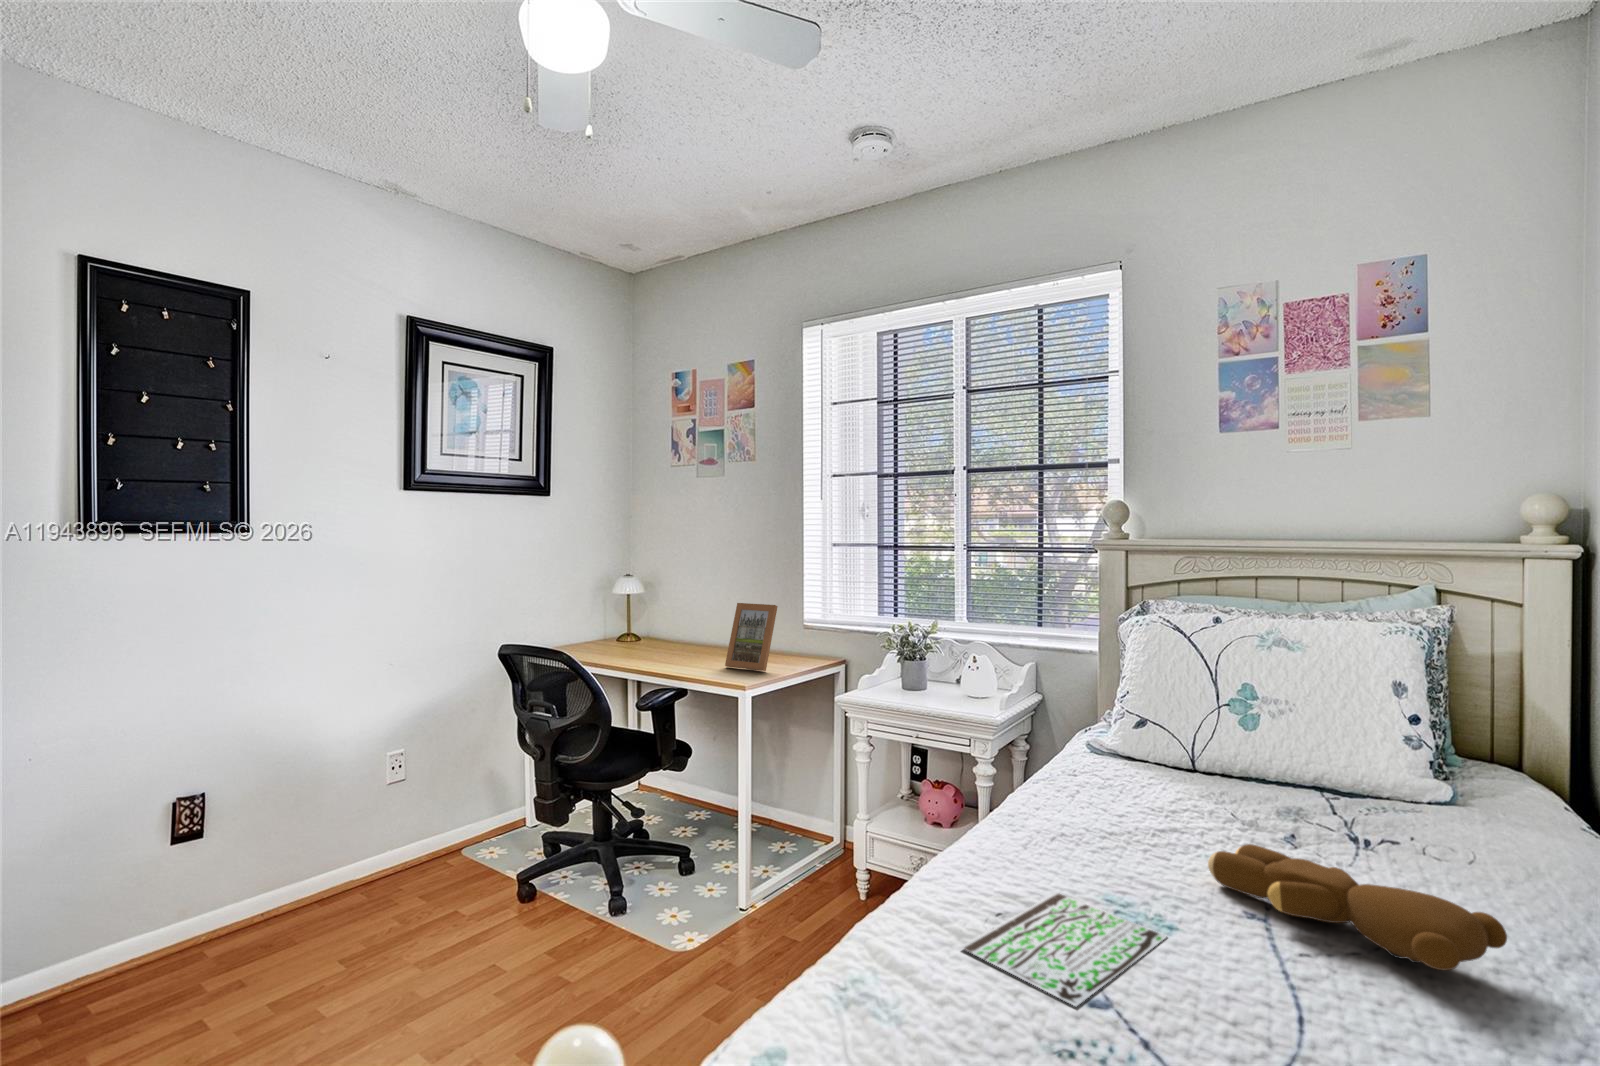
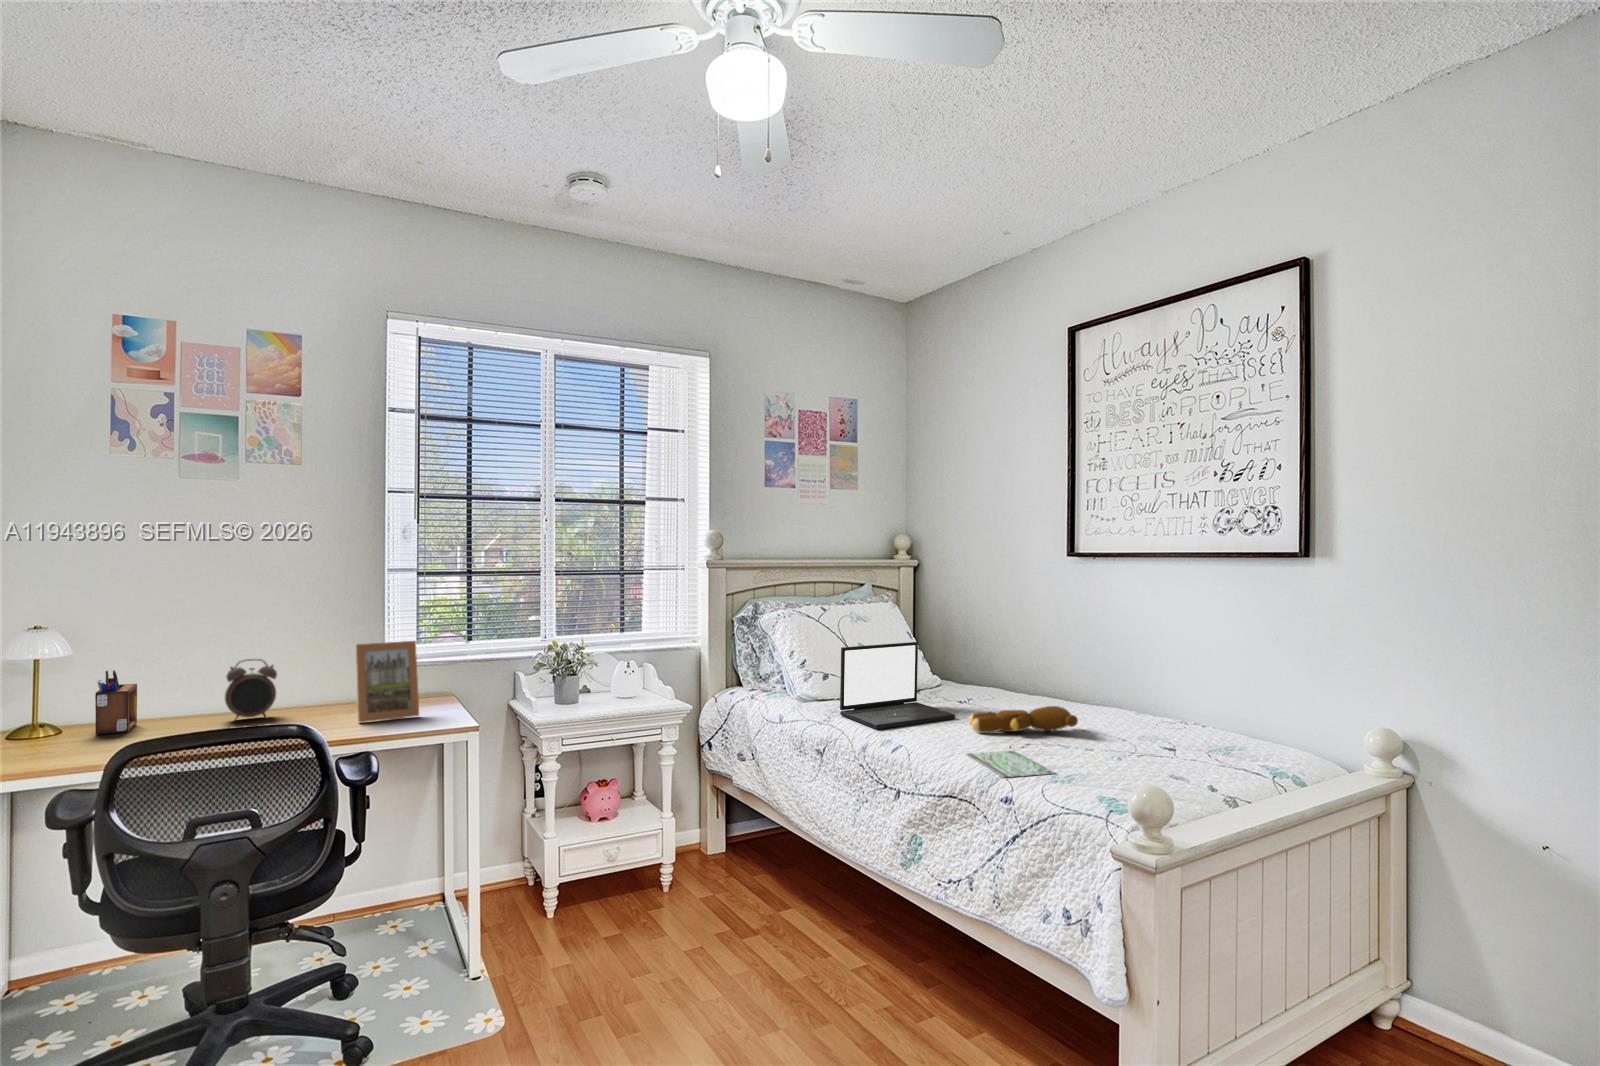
desk organizer: none [634,606,664,648] -> present [95,670,137,734]
alarm clock: none [688,608,720,655] -> present [225,659,277,720]
laptop: none [1069,669,1282,852] -> present [840,642,955,729]

